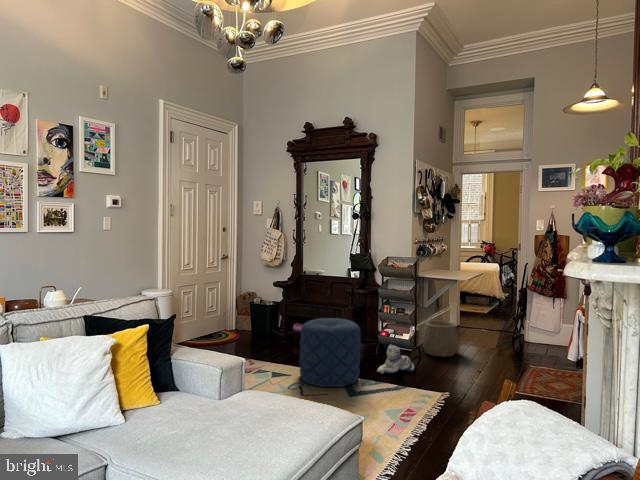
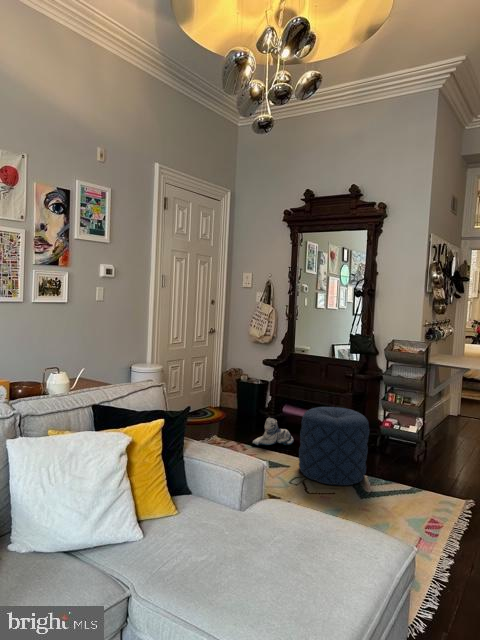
woven basket: present [423,321,458,356] -> none [429,413,472,455]
plush toy: present [377,345,415,374] -> present [253,417,294,445]

